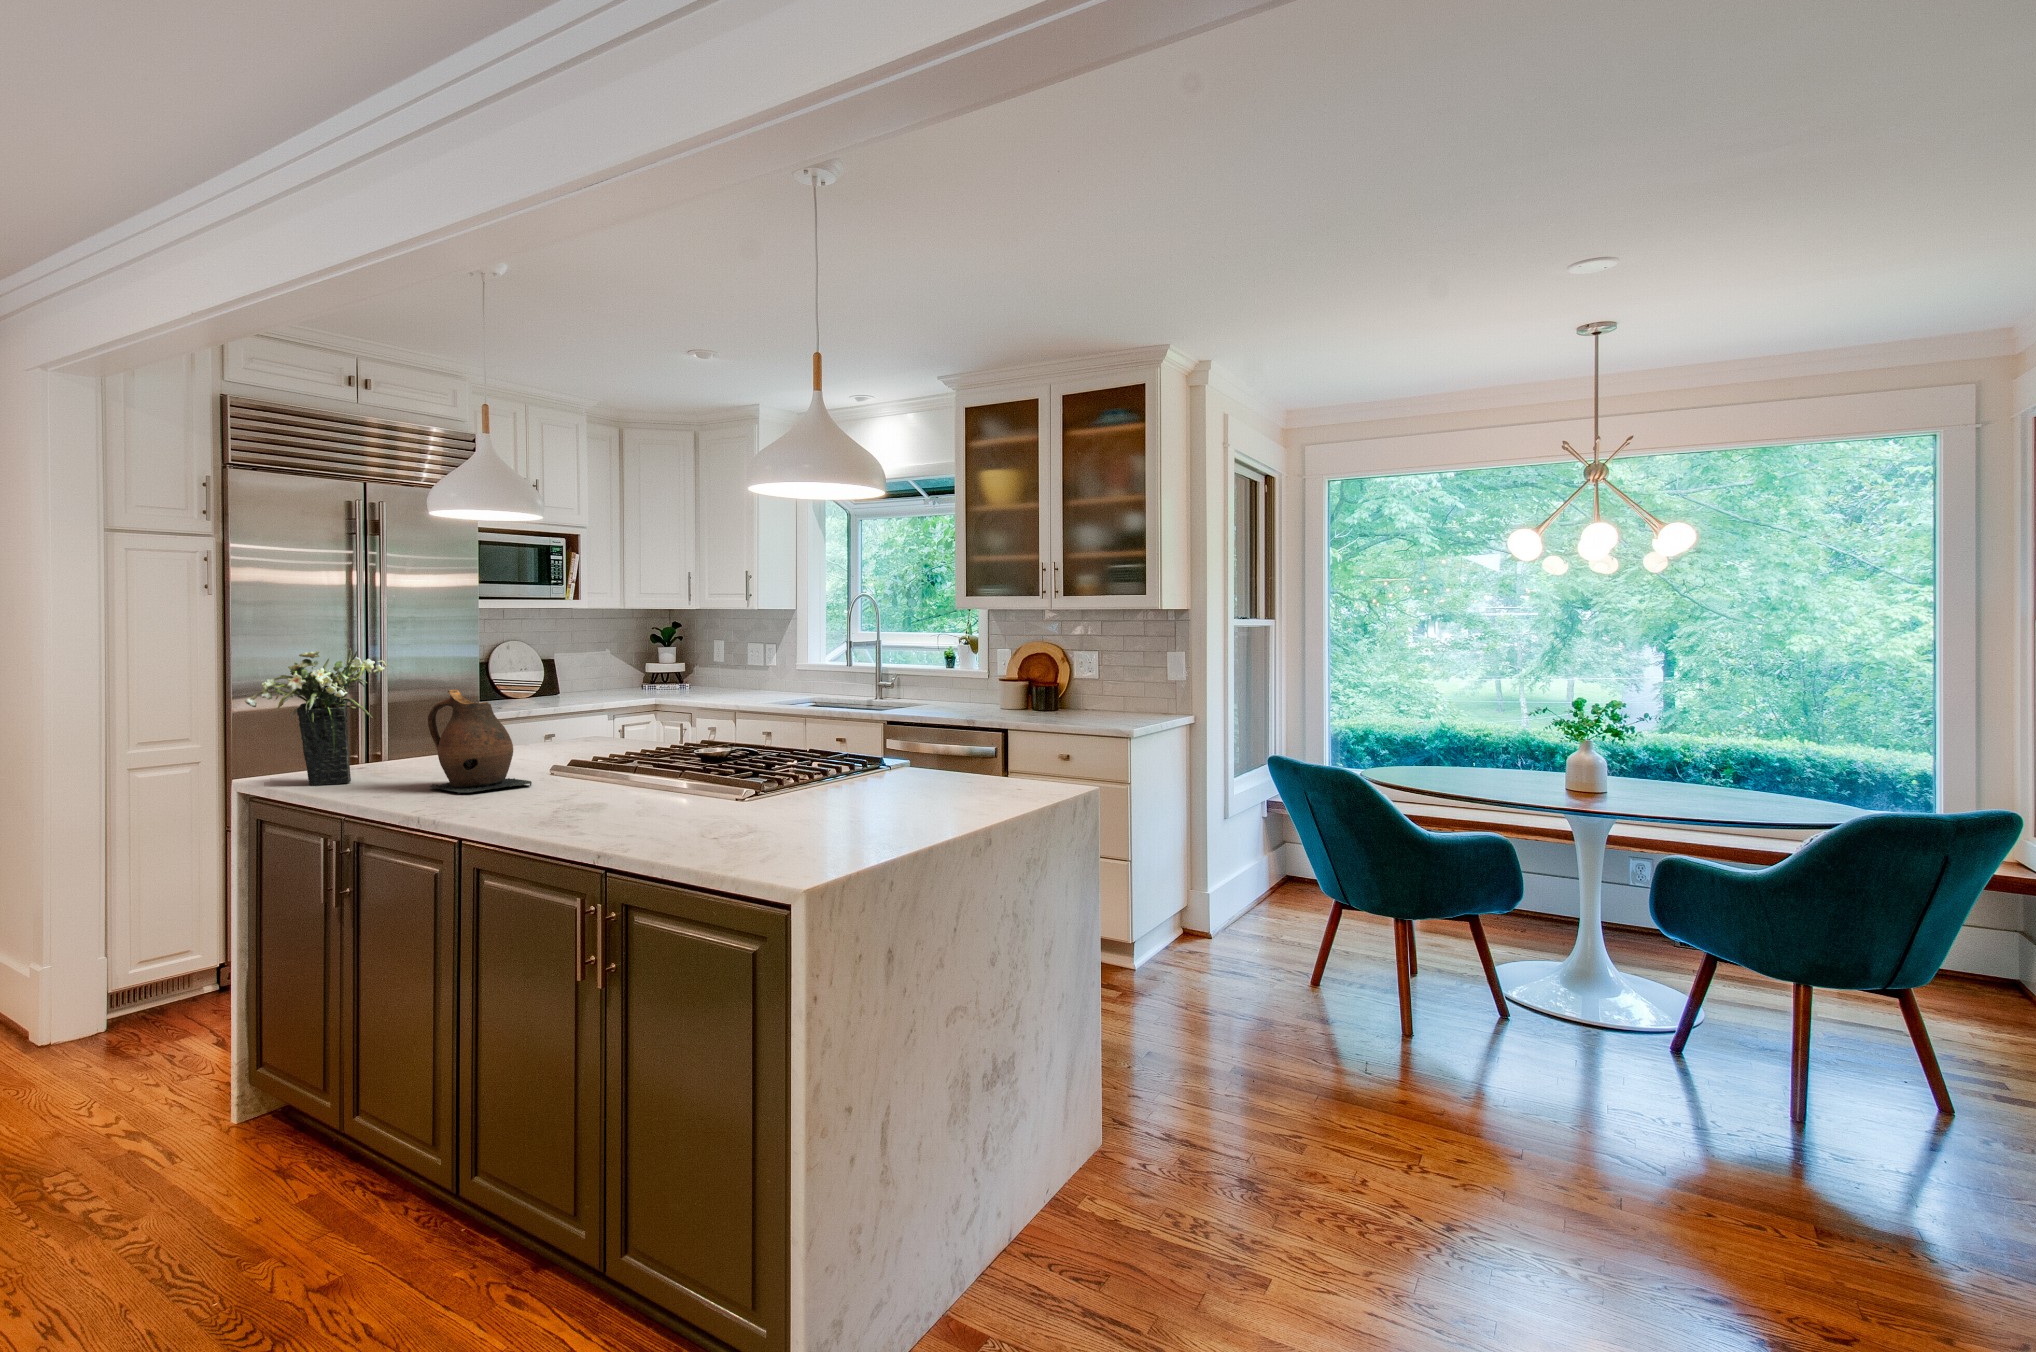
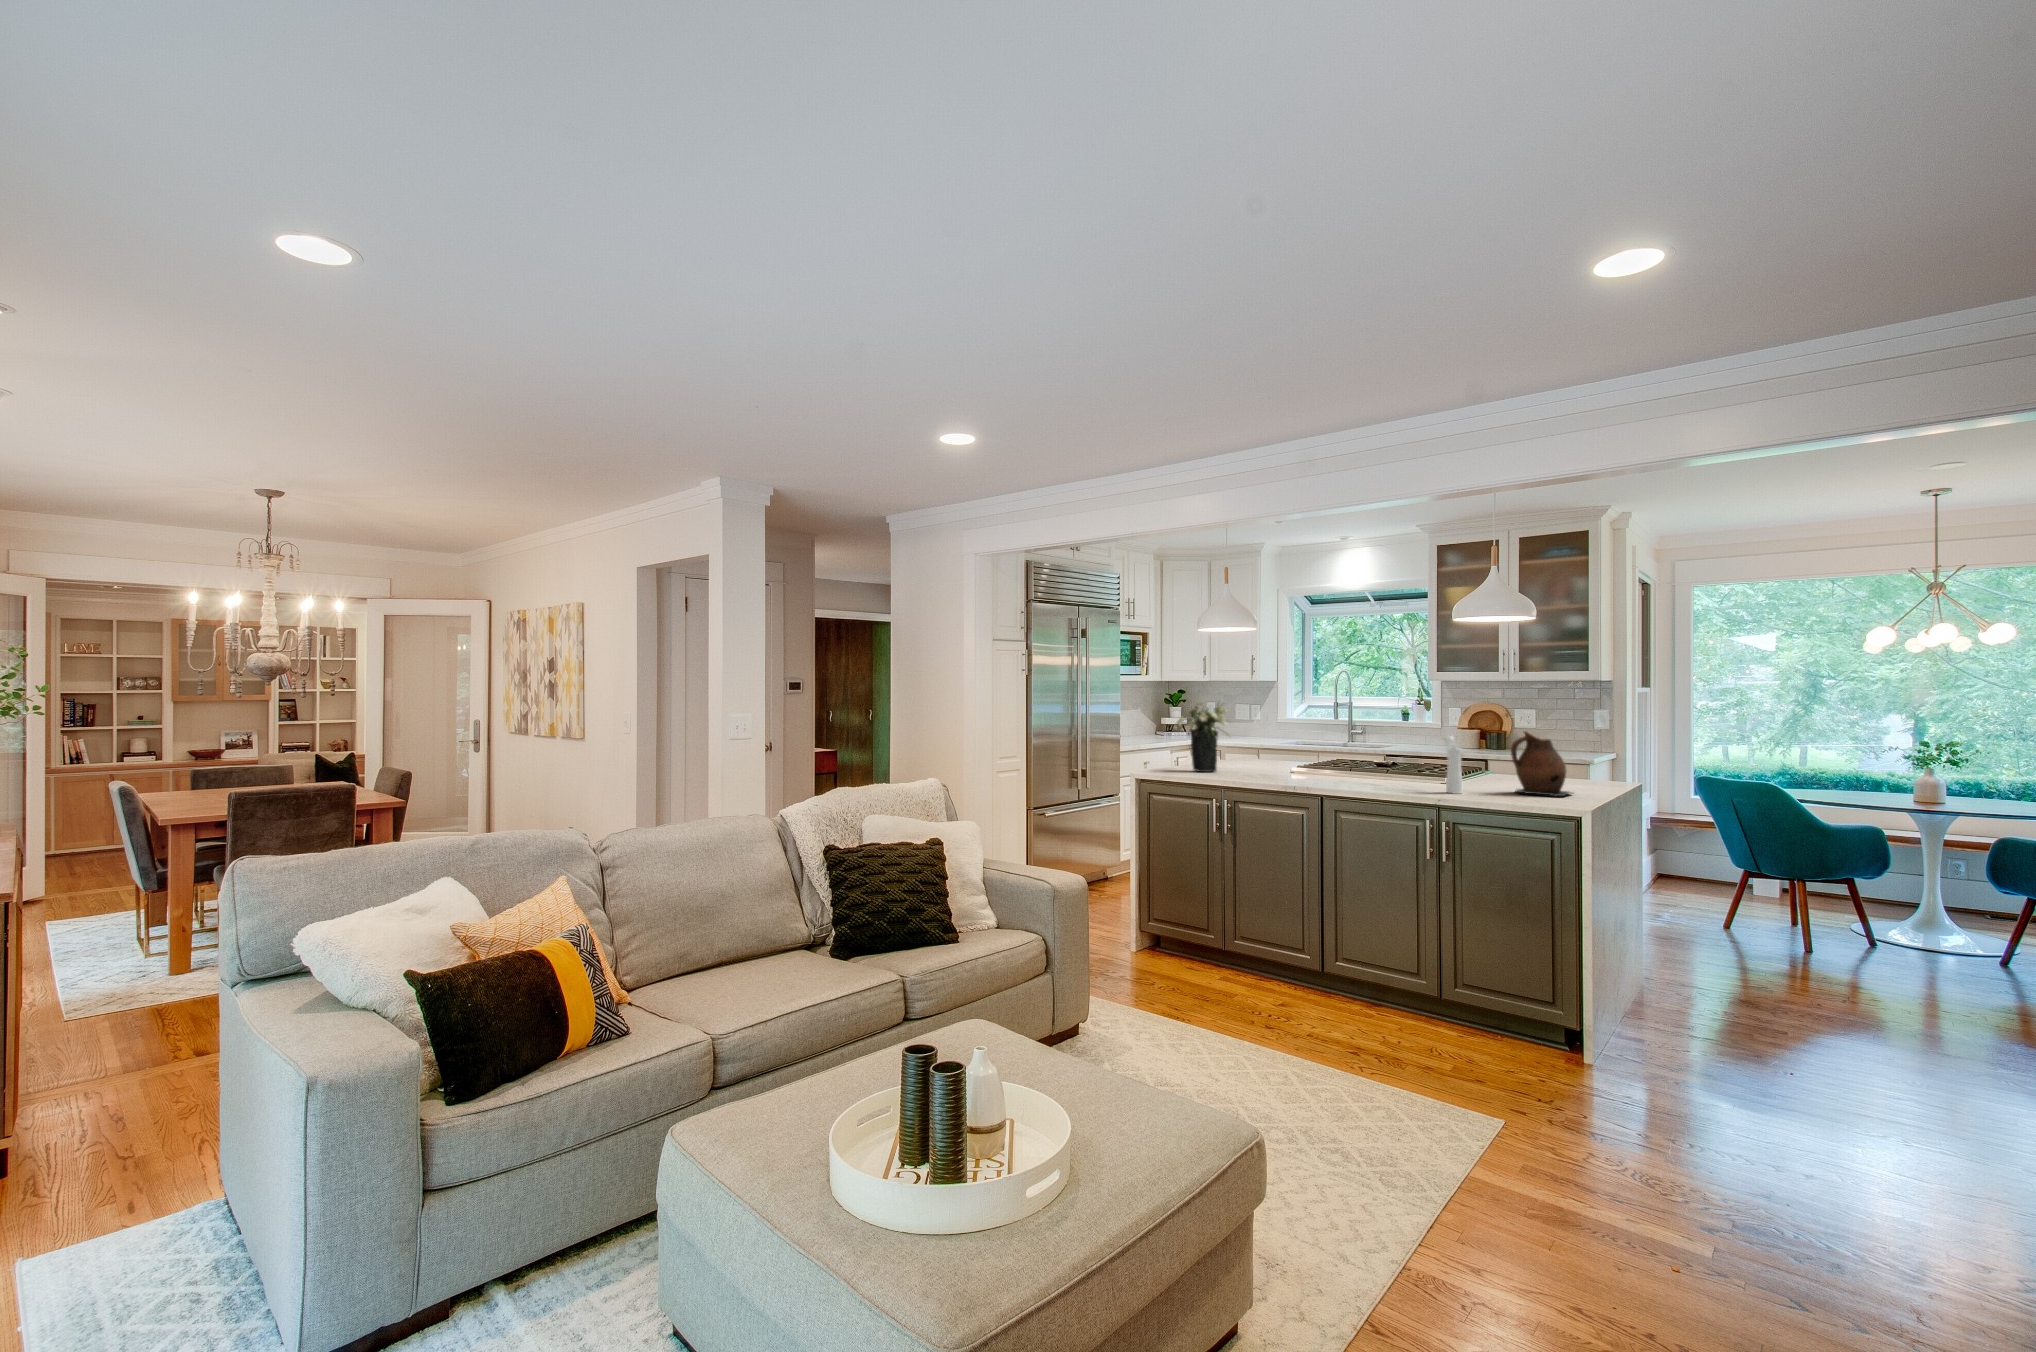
ceramic pitcher: present [428,690,532,794] -> present [1511,731,1571,796]
pepper mill: none [596,725,645,845] -> present [1443,736,1463,794]

